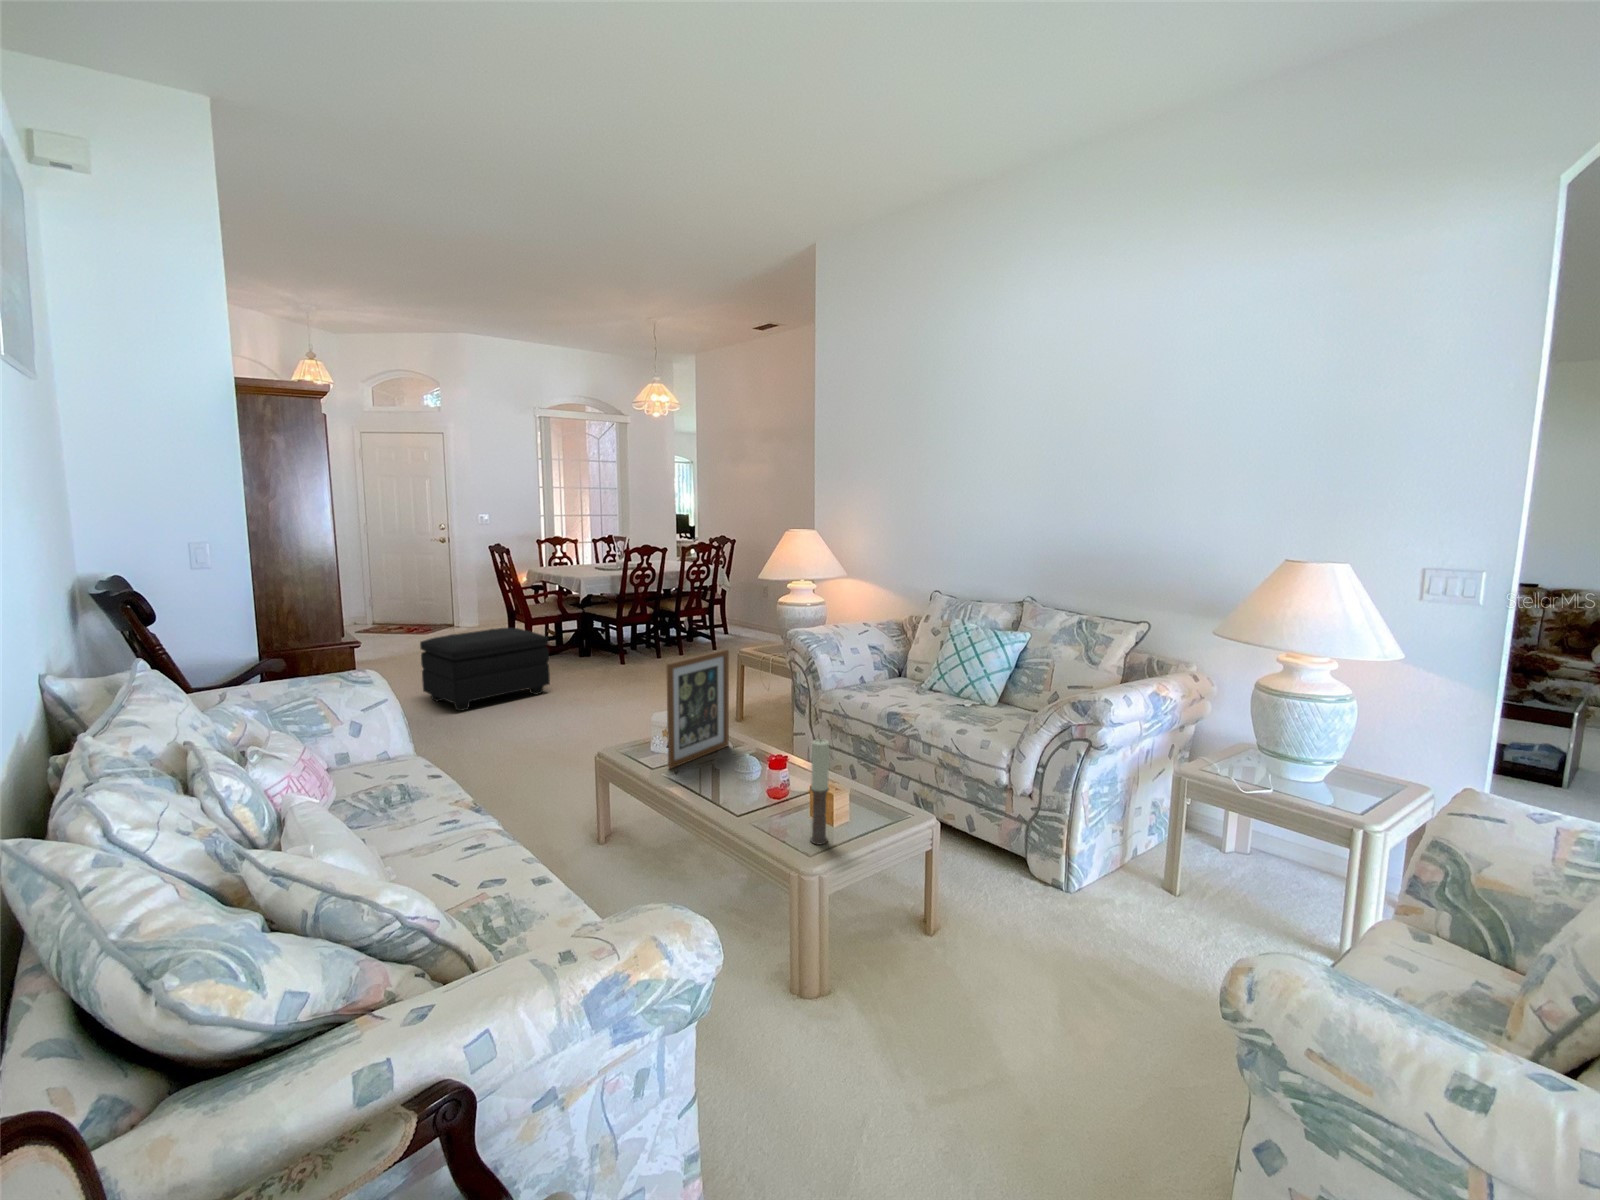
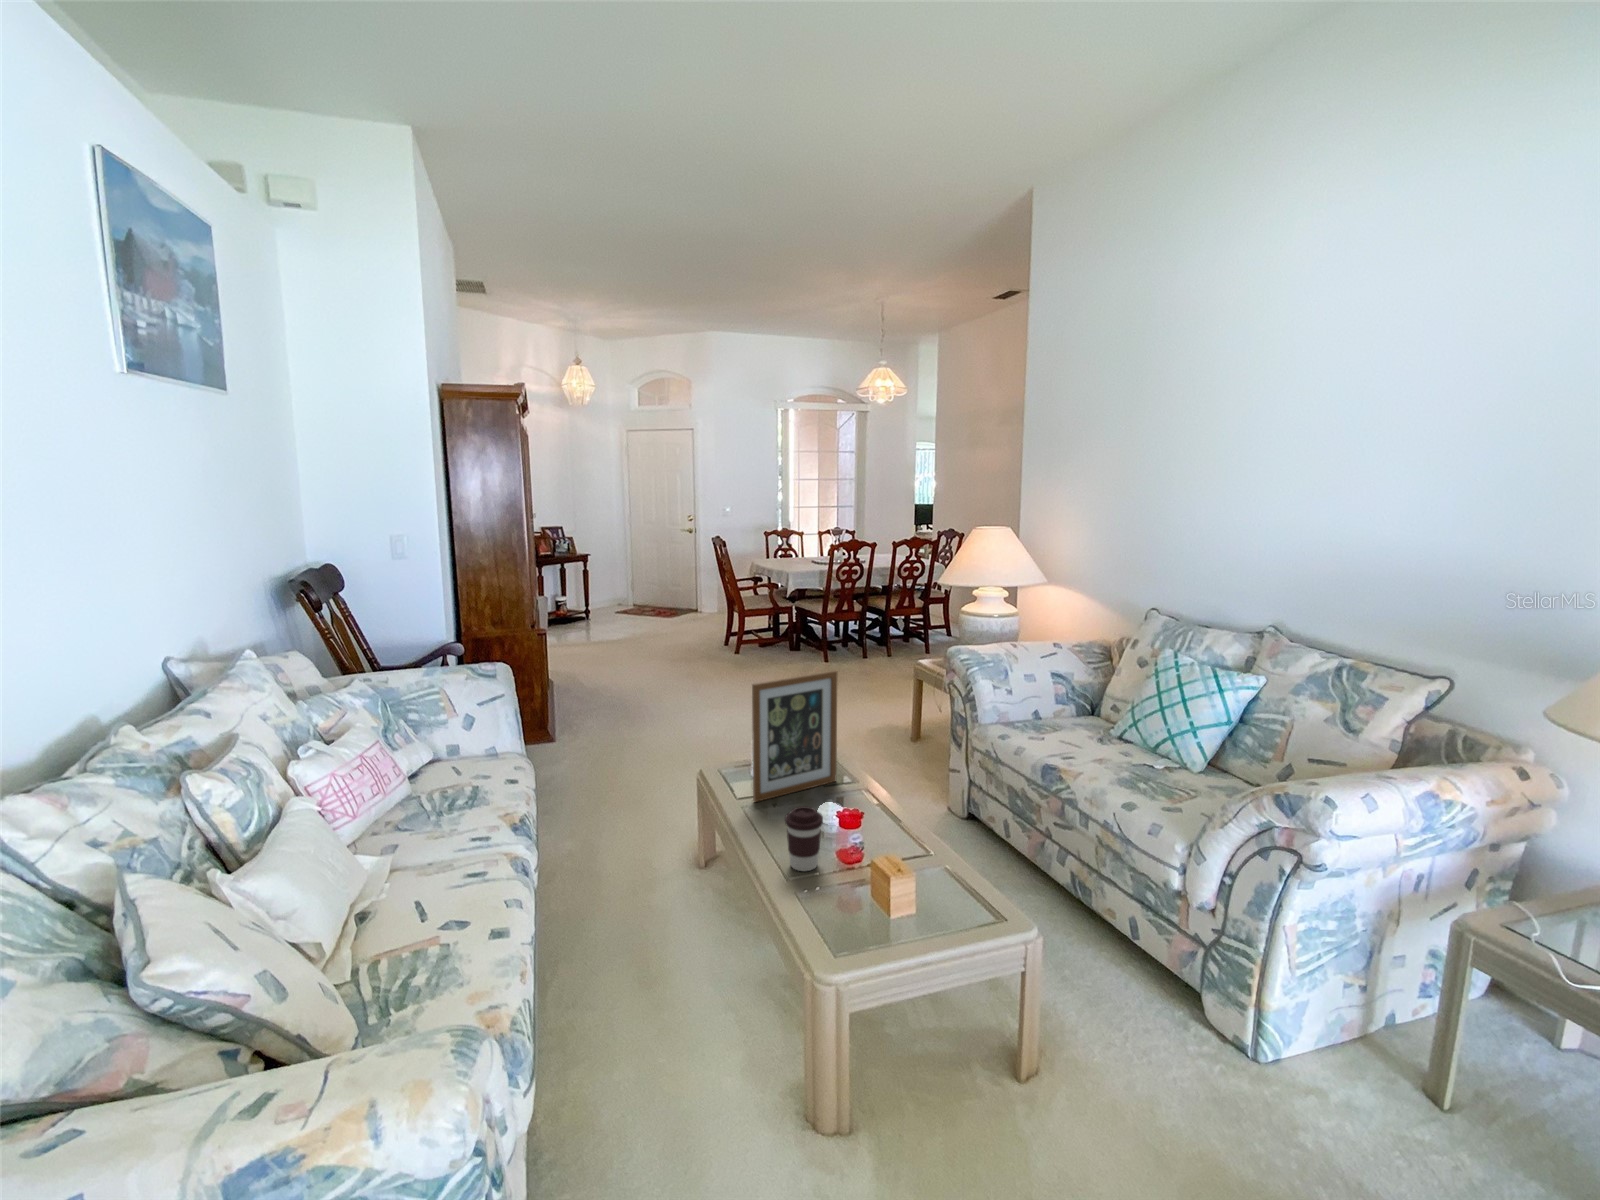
footstool: present [420,628,550,711] -> none [627,619,742,699]
candle: present [810,739,829,845] -> none [851,806,875,940]
coffee cup: none [728,756,760,810] -> present [785,806,823,871]

